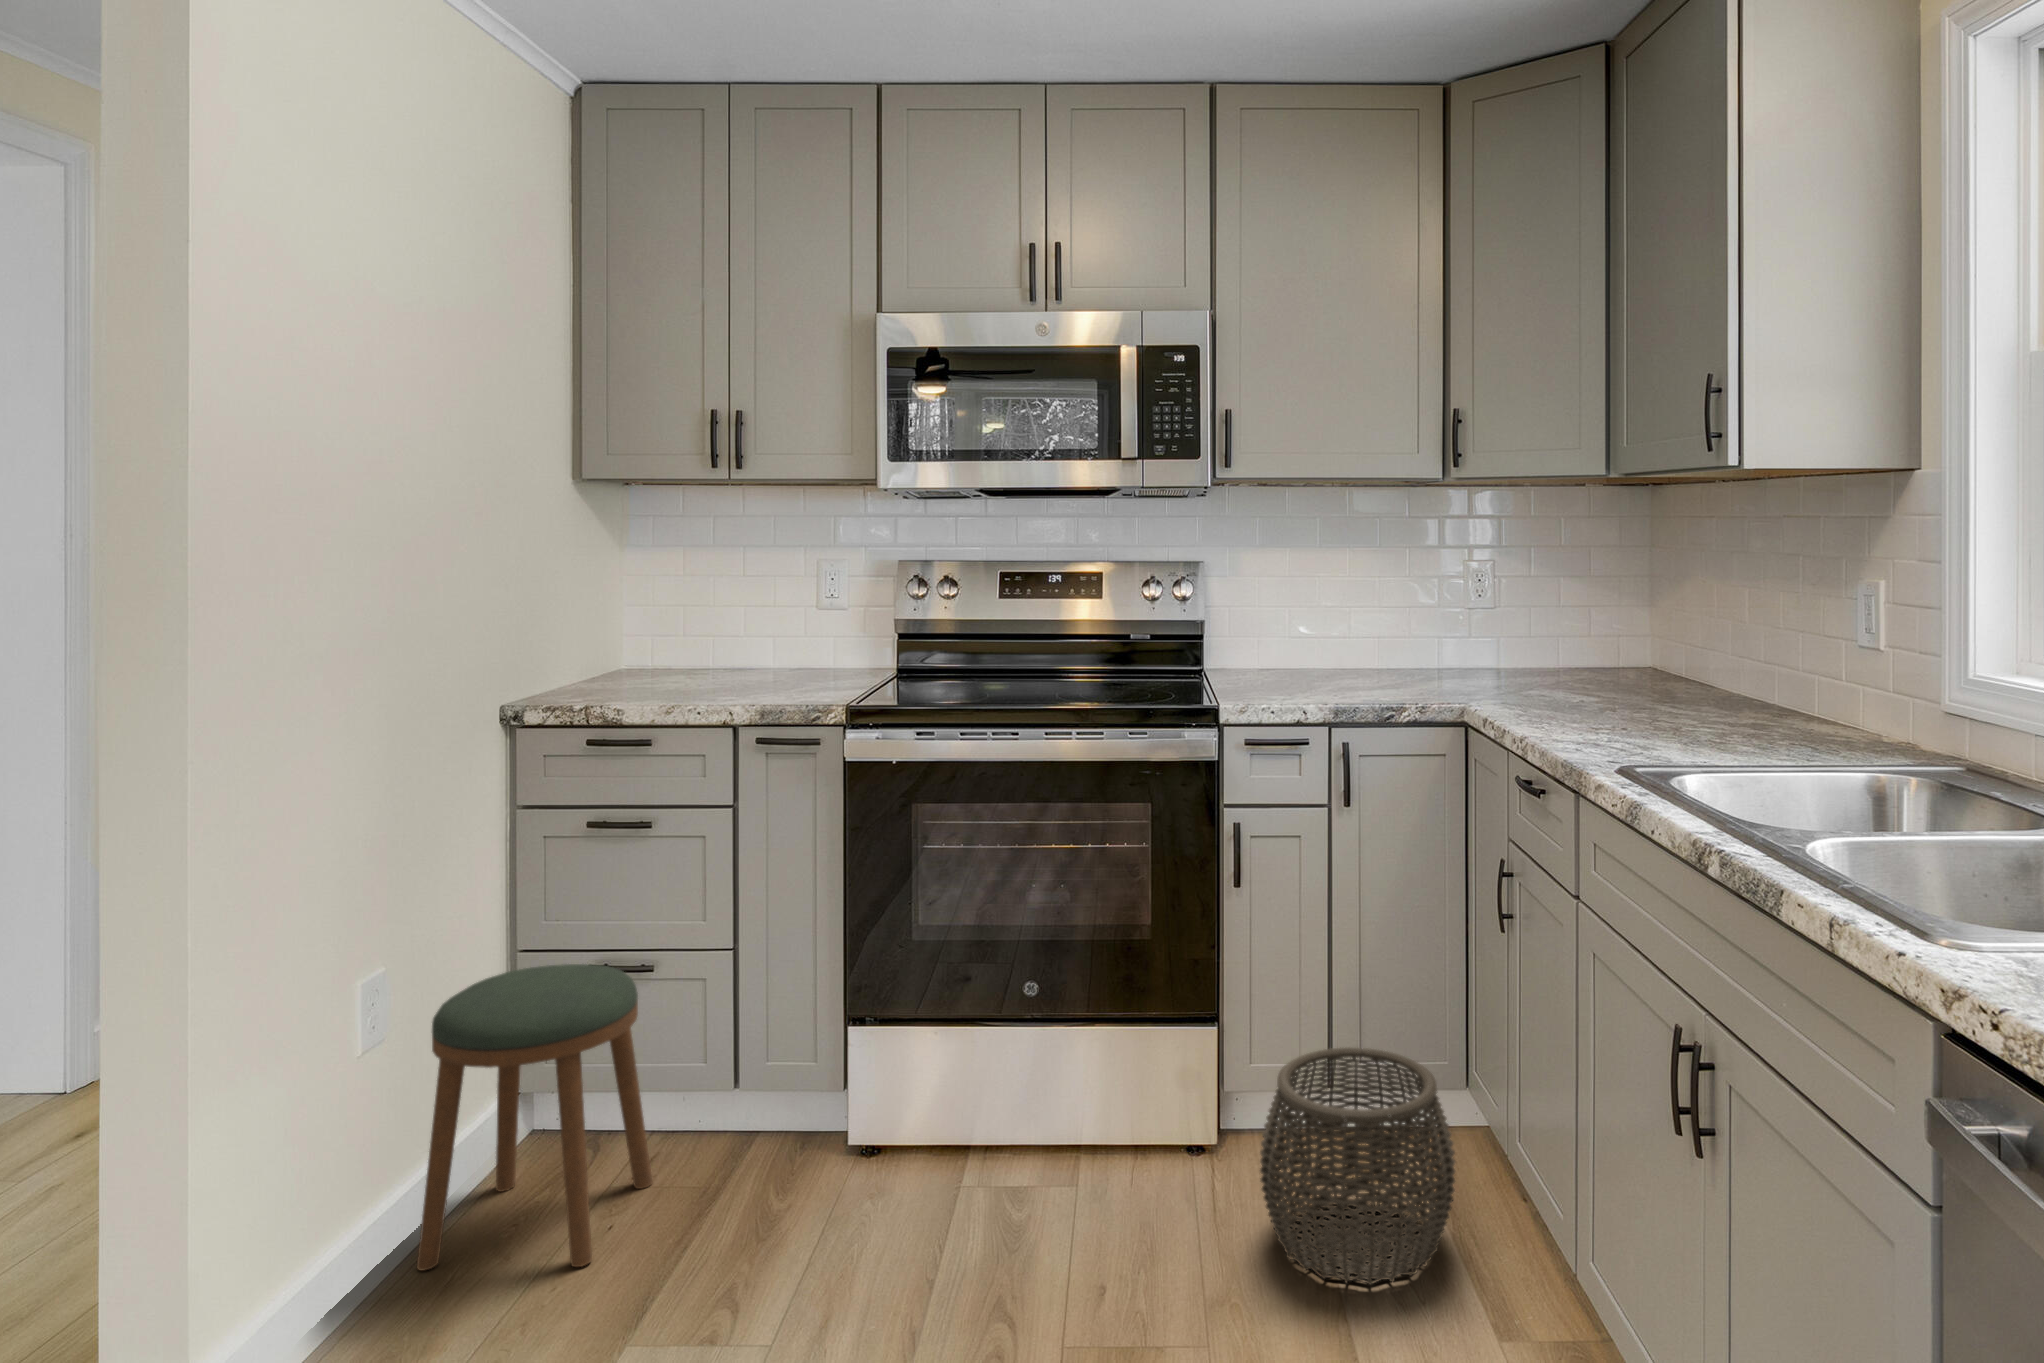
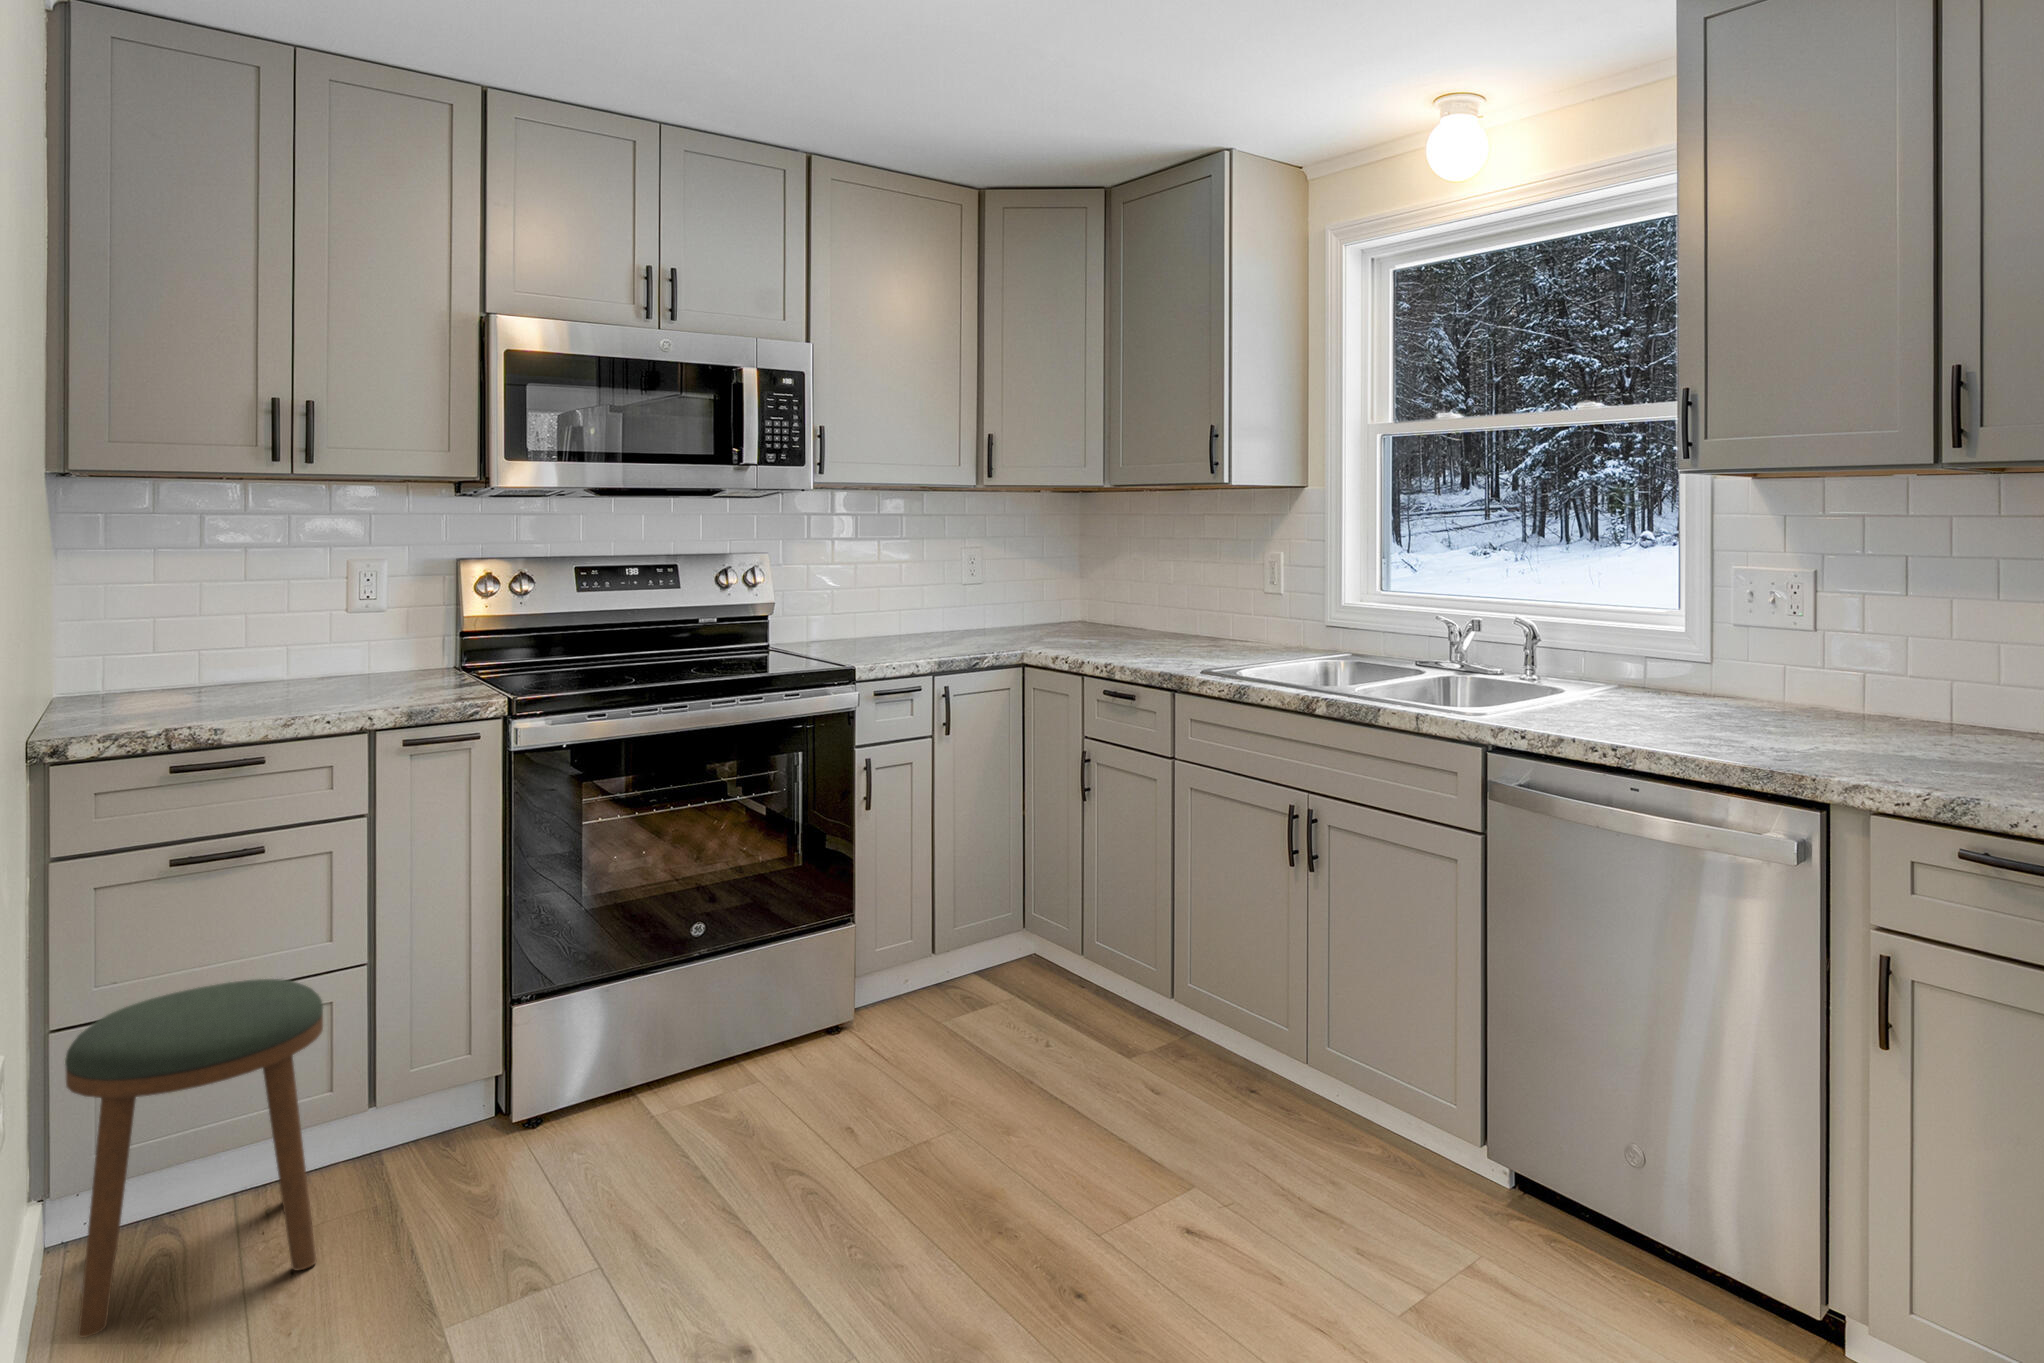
woven basket: present [1260,1048,1455,1285] -> none [936,905,1081,1067]

